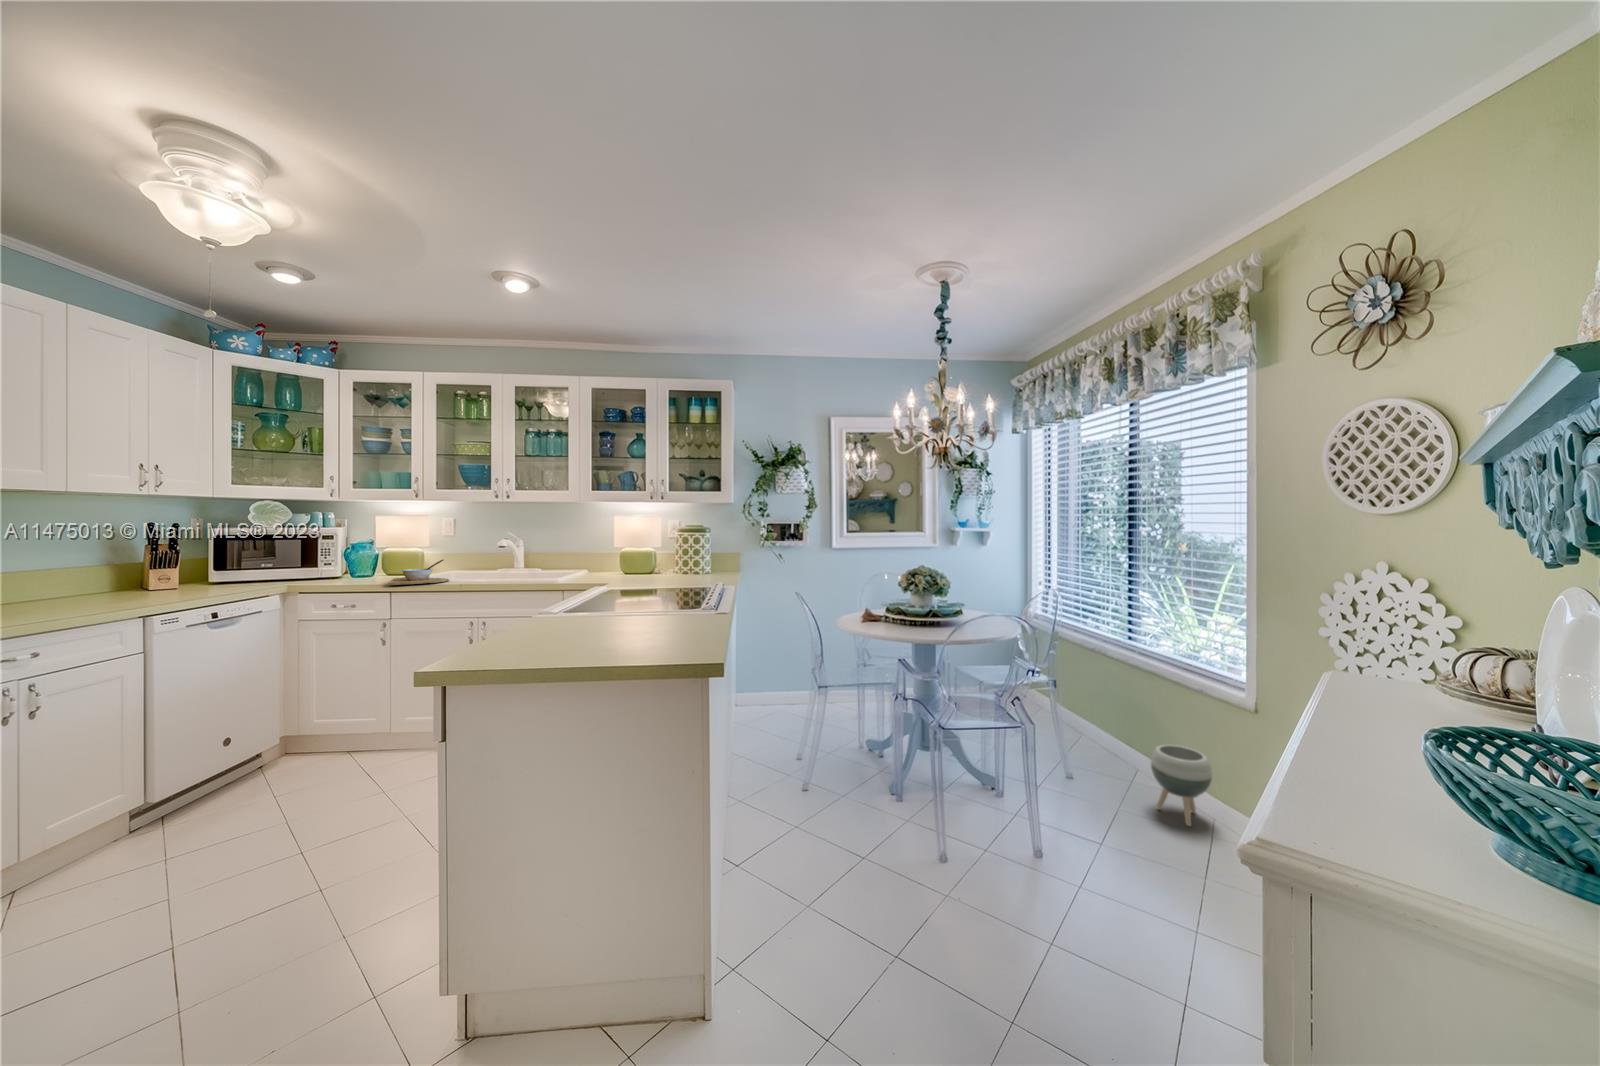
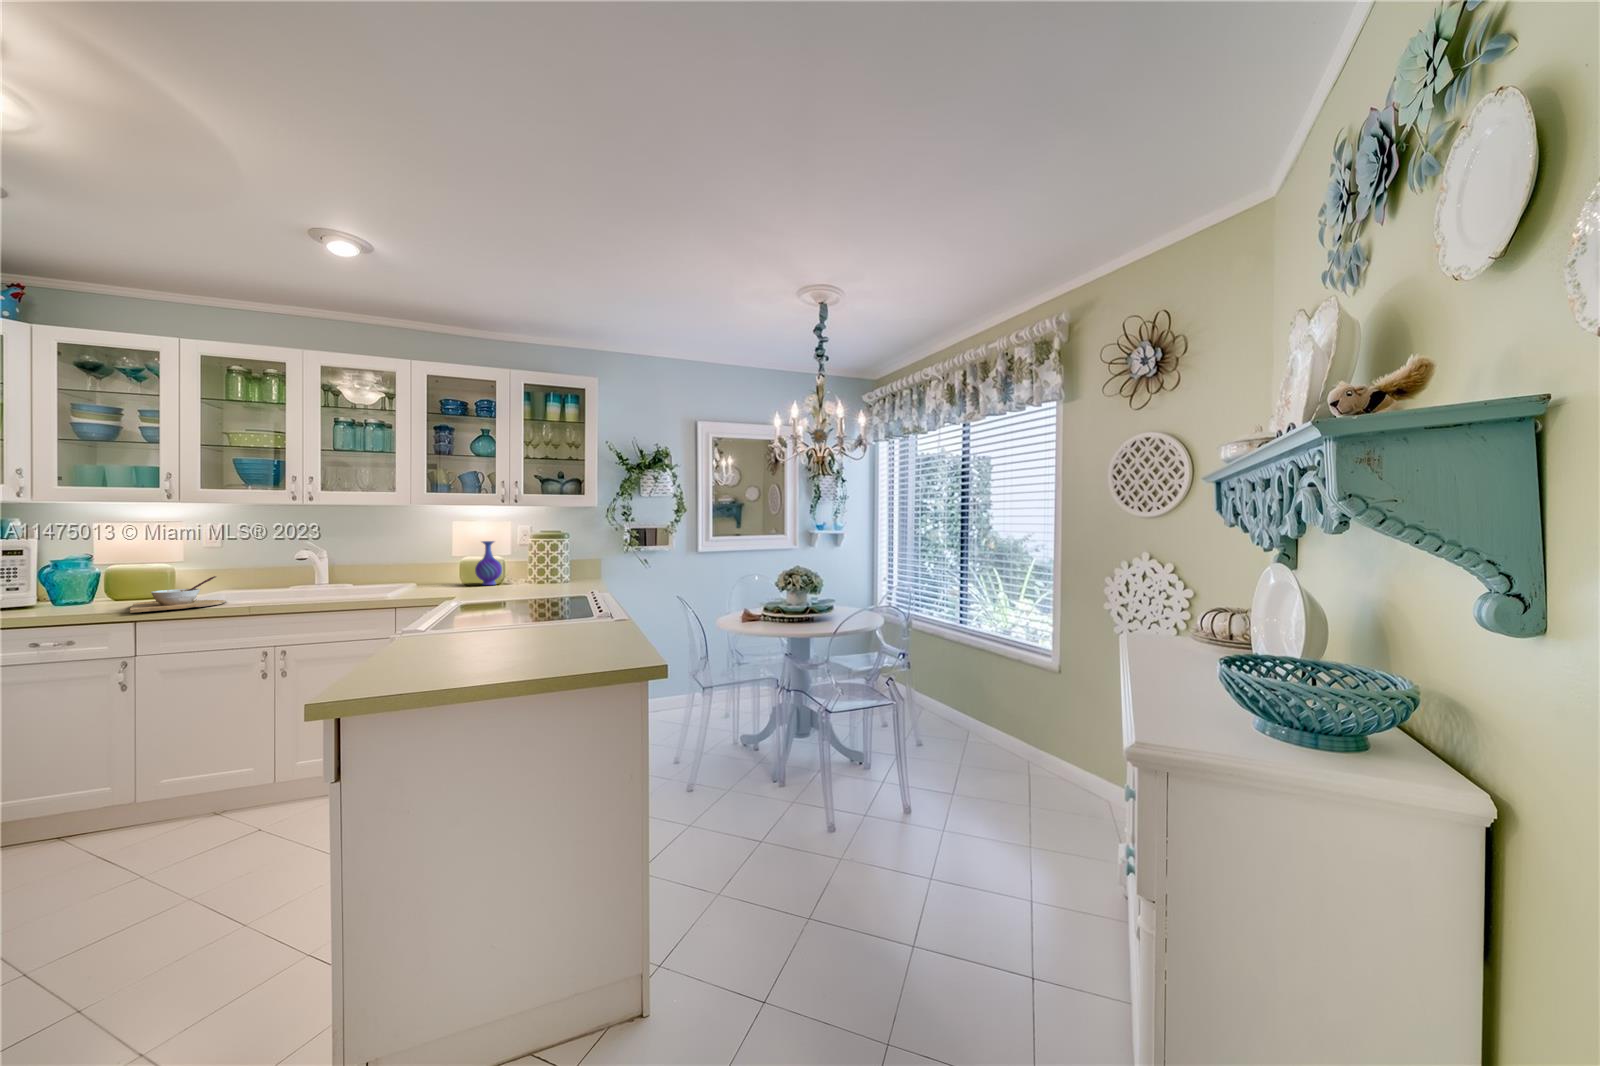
vase: none [627,535,649,575] -> present [475,541,502,585]
planter: present [1150,745,1212,826] -> none [989,707,1033,771]

